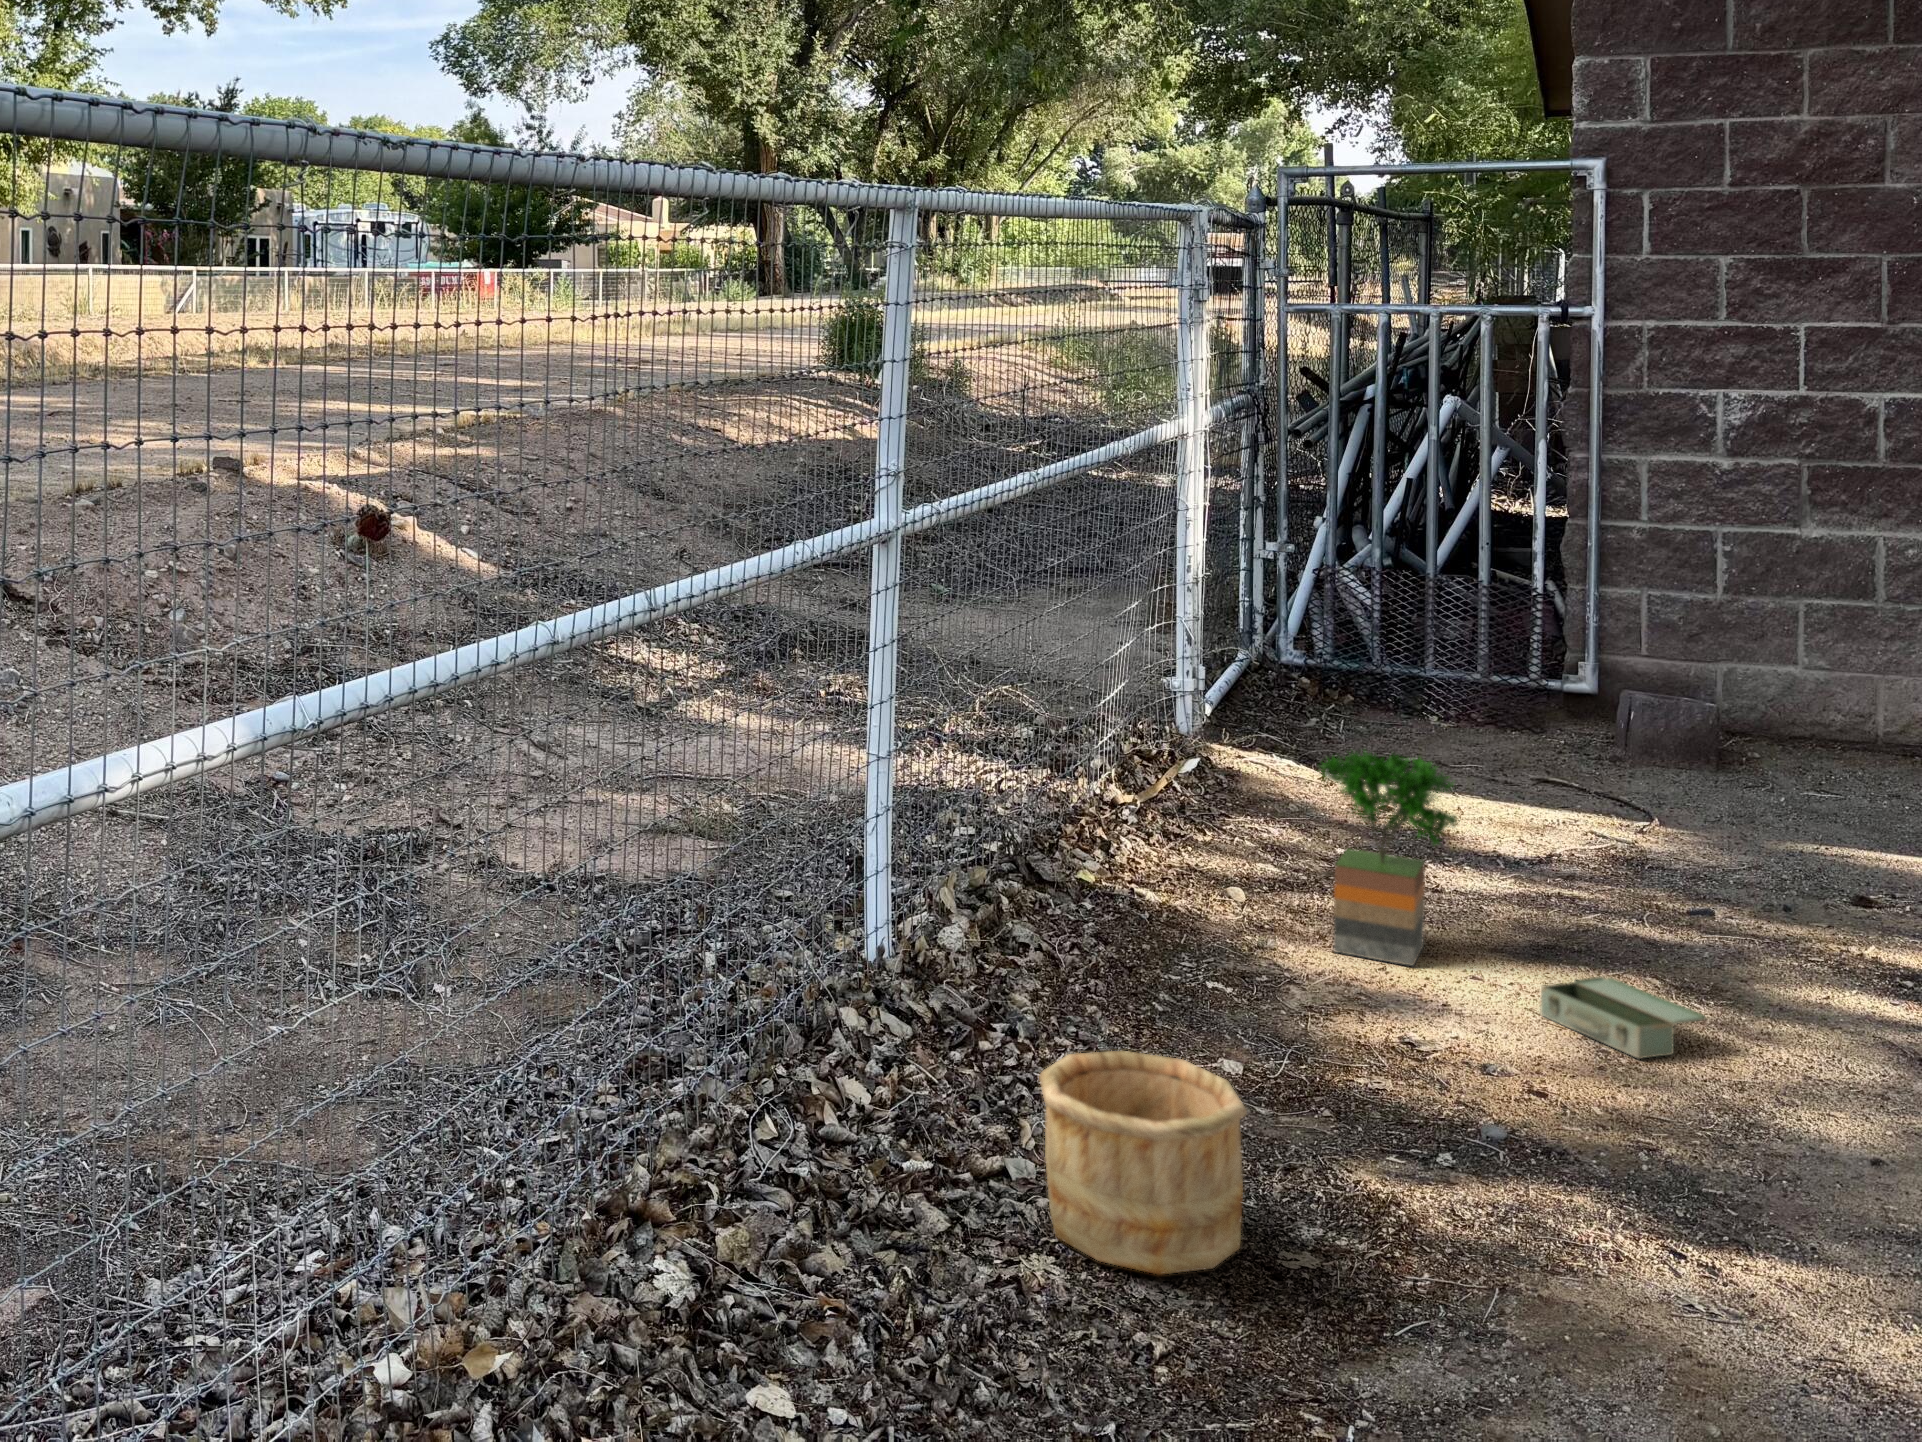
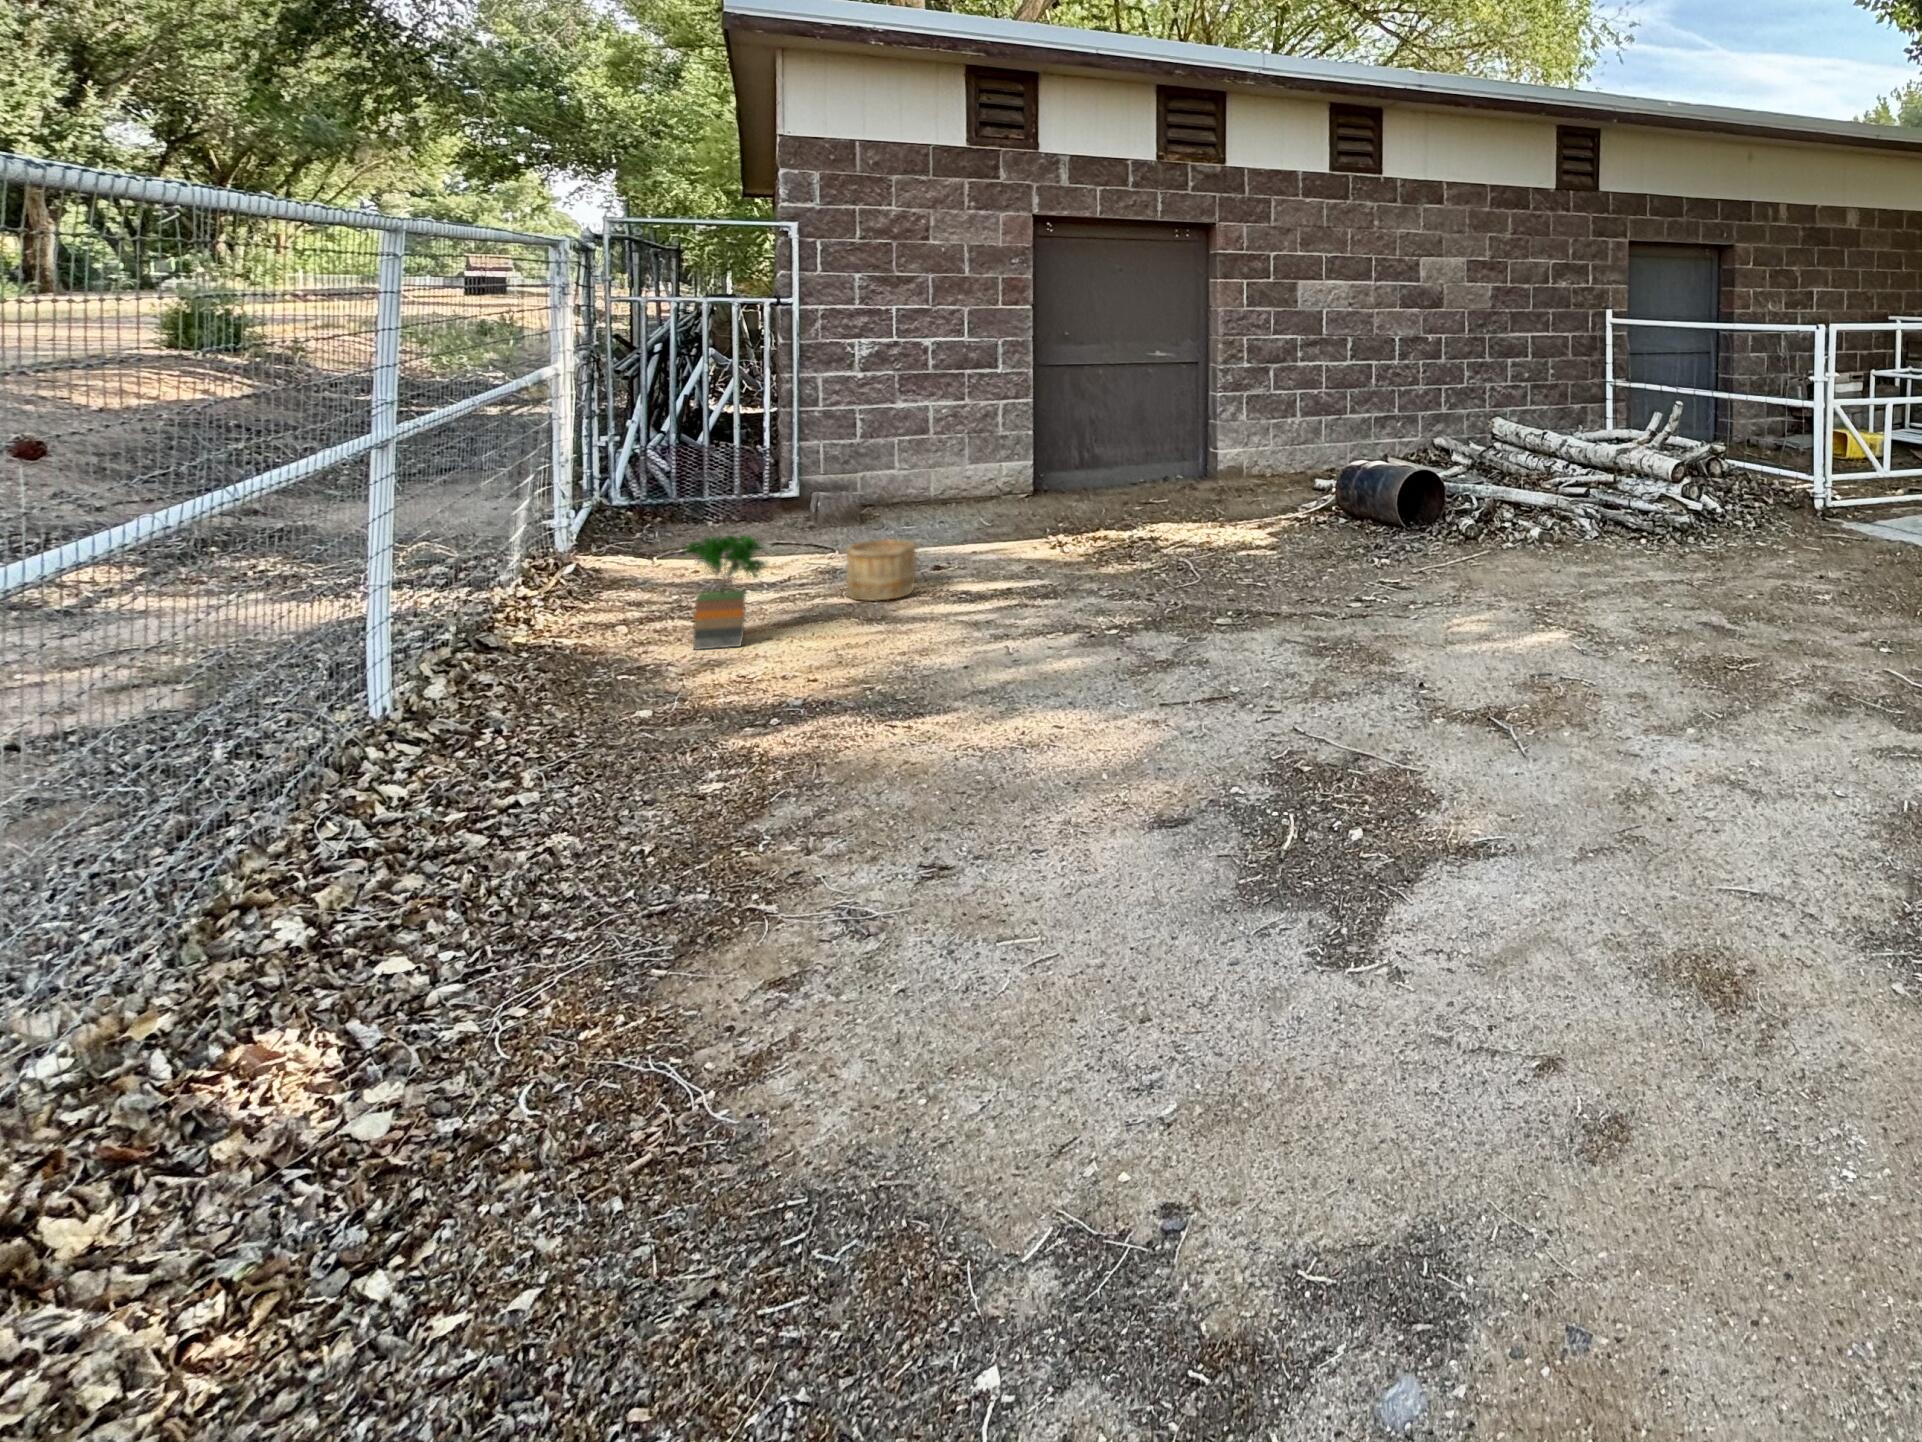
toolbox: present [1540,976,1706,1058] -> none [812,627,892,659]
wooden bucket: present [1039,1051,1247,1275] -> present [845,539,918,601]

